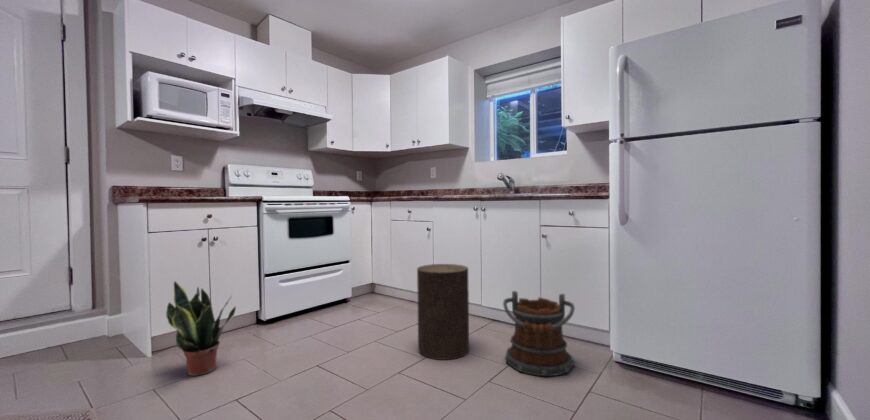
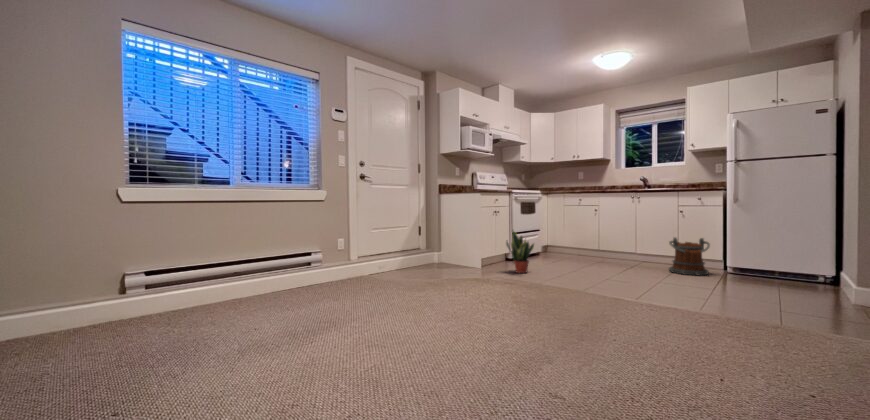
stool: present [417,264,469,360] -> none [616,226,647,271]

